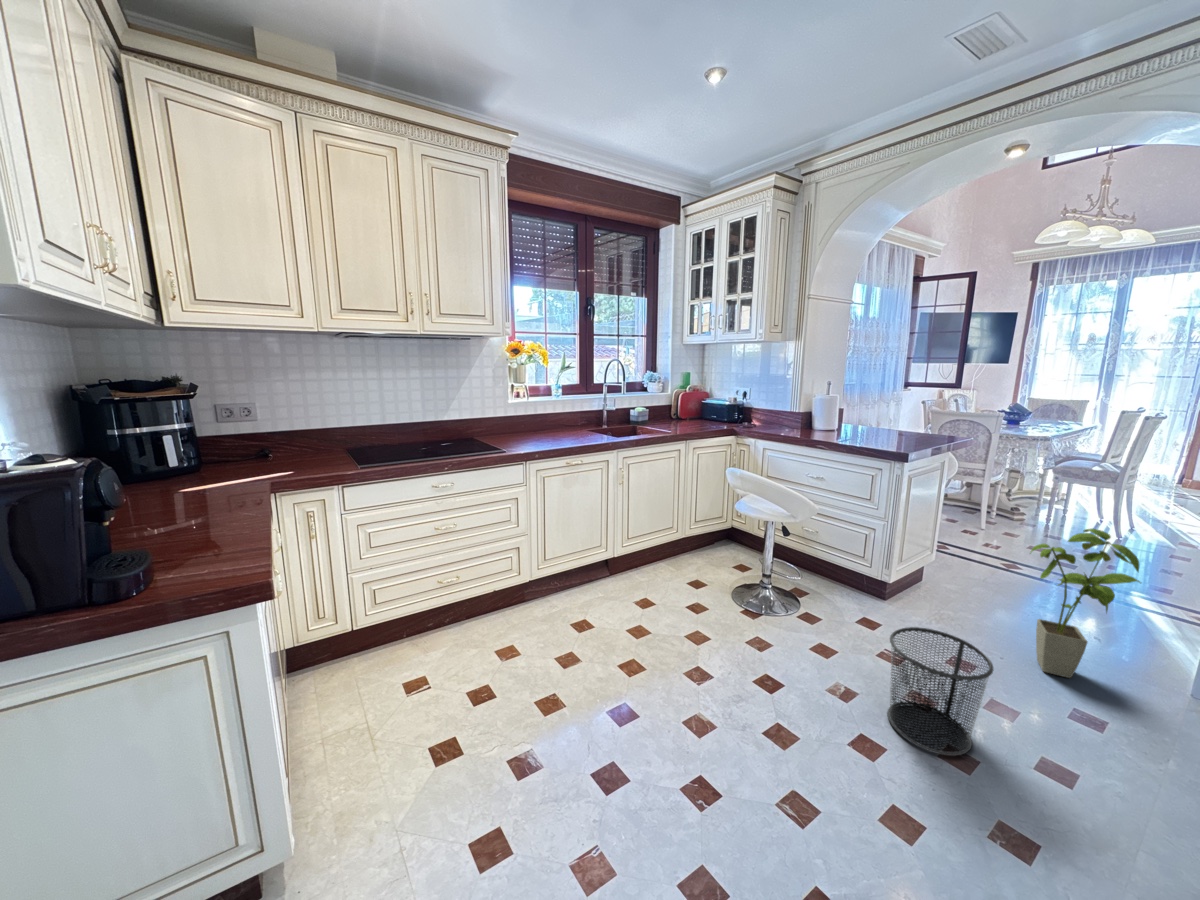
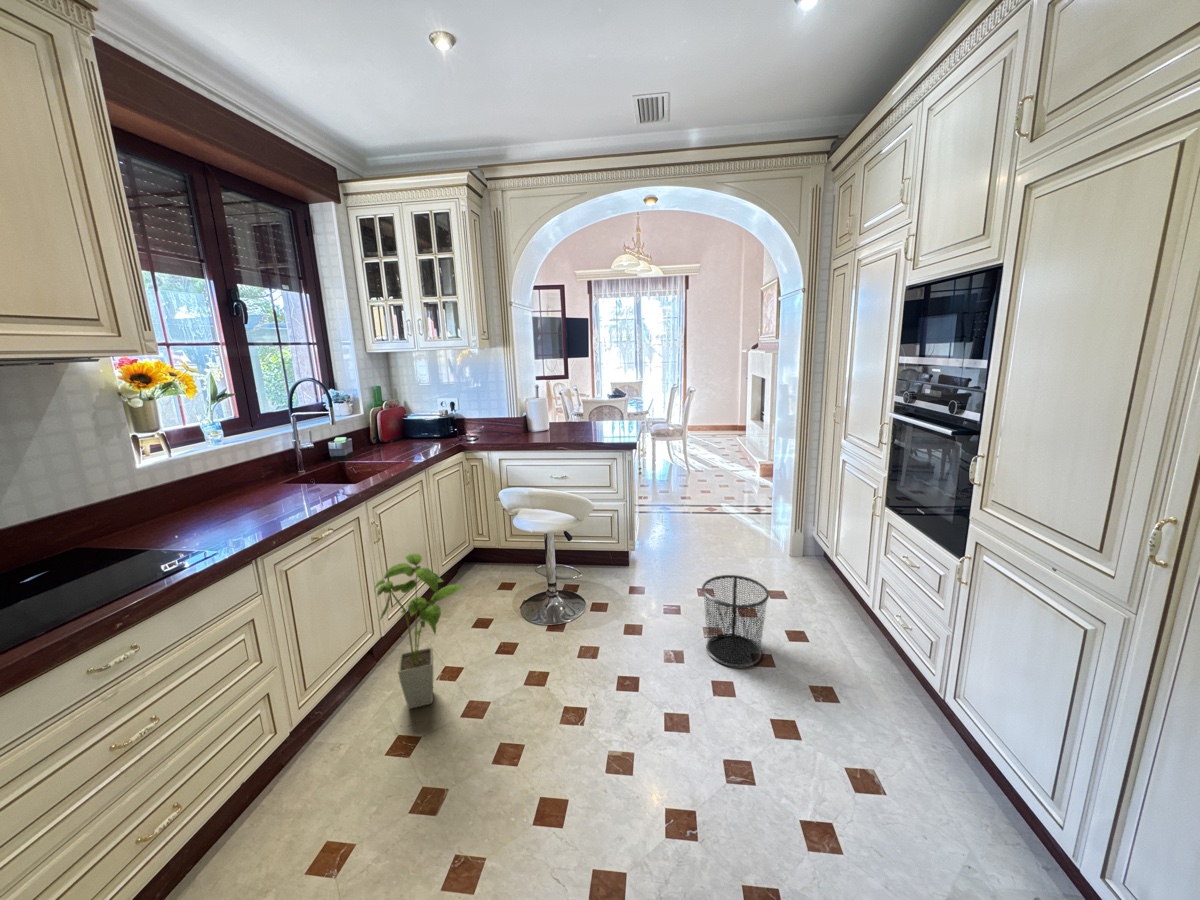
house plant: present [1031,529,1140,678] -> present [375,554,465,709]

